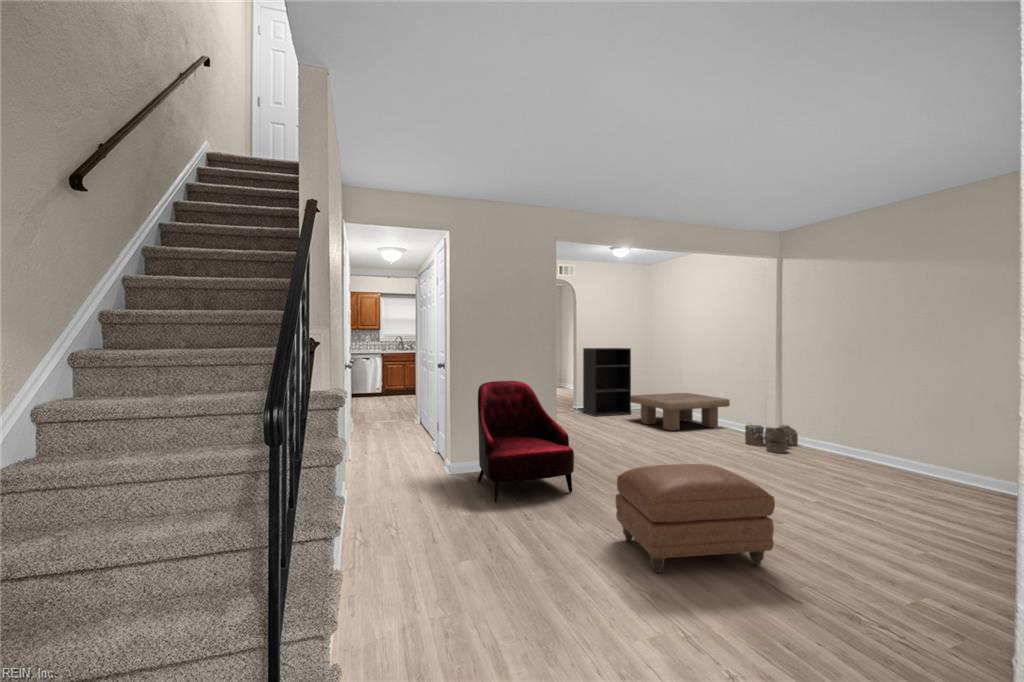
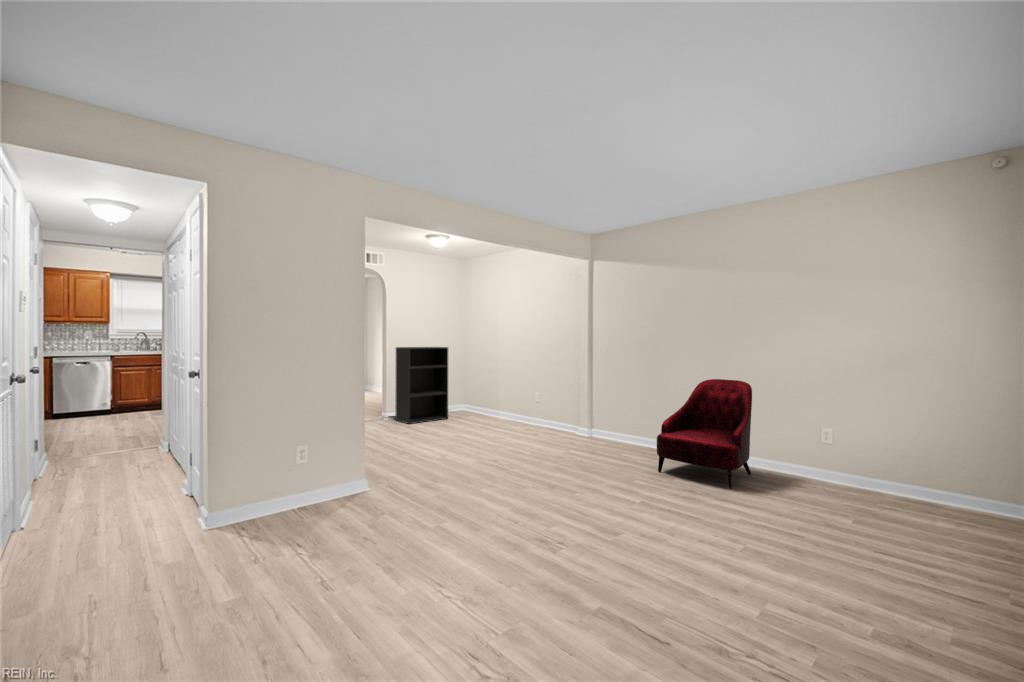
armchair: present [478,381,574,502] -> present [657,379,752,489]
coffee table: present [631,393,730,431] -> none [449,393,546,435]
woven basket: present [745,425,798,453] -> none [562,420,607,451]
ottoman: present [616,464,775,573] -> none [444,483,621,636]

